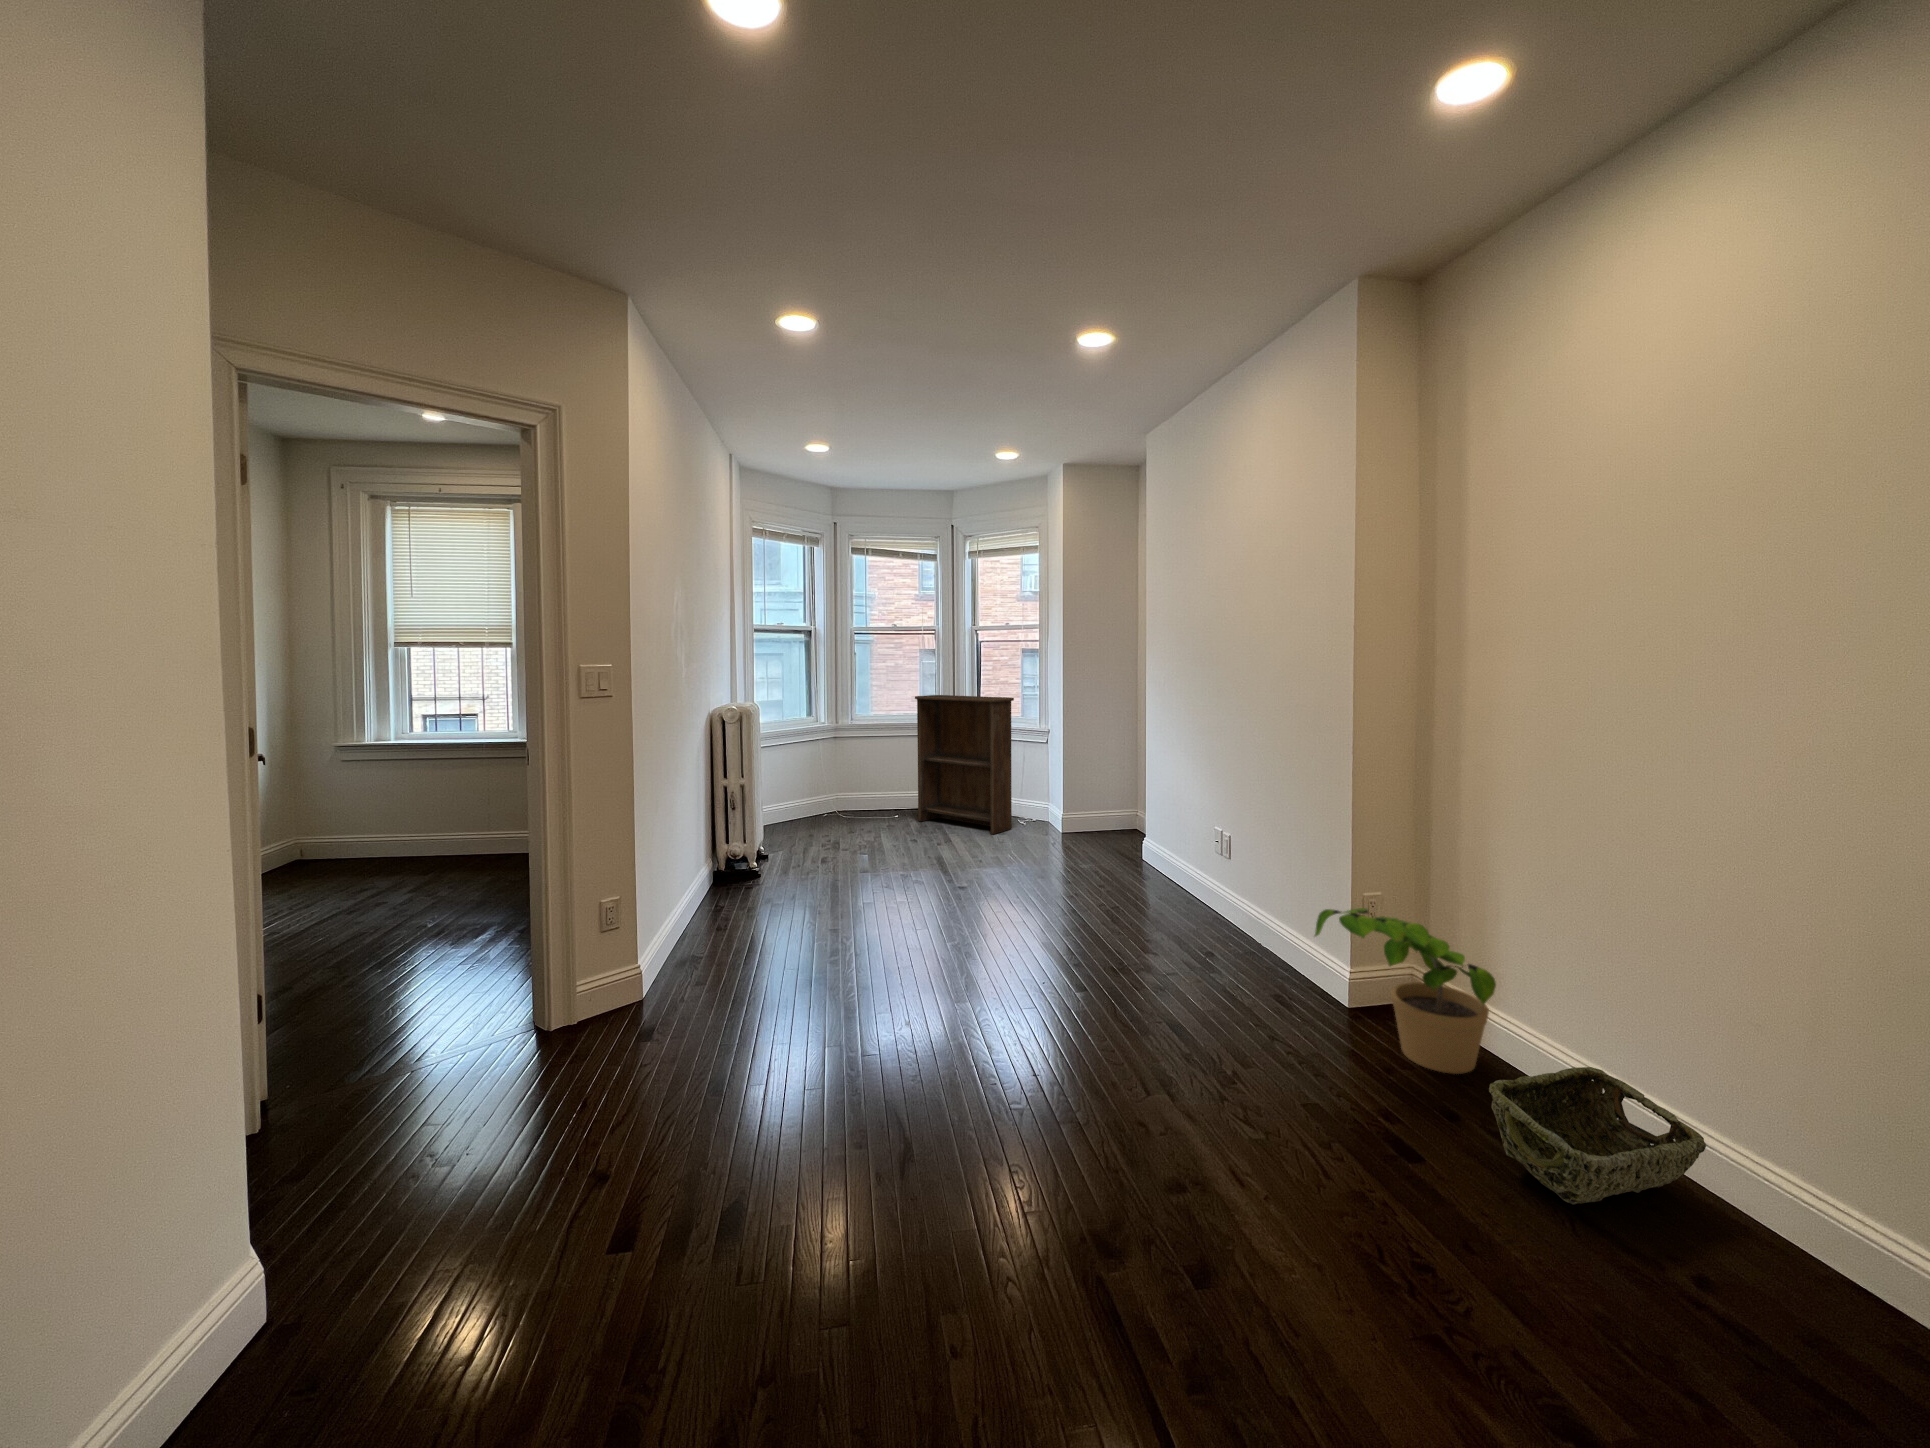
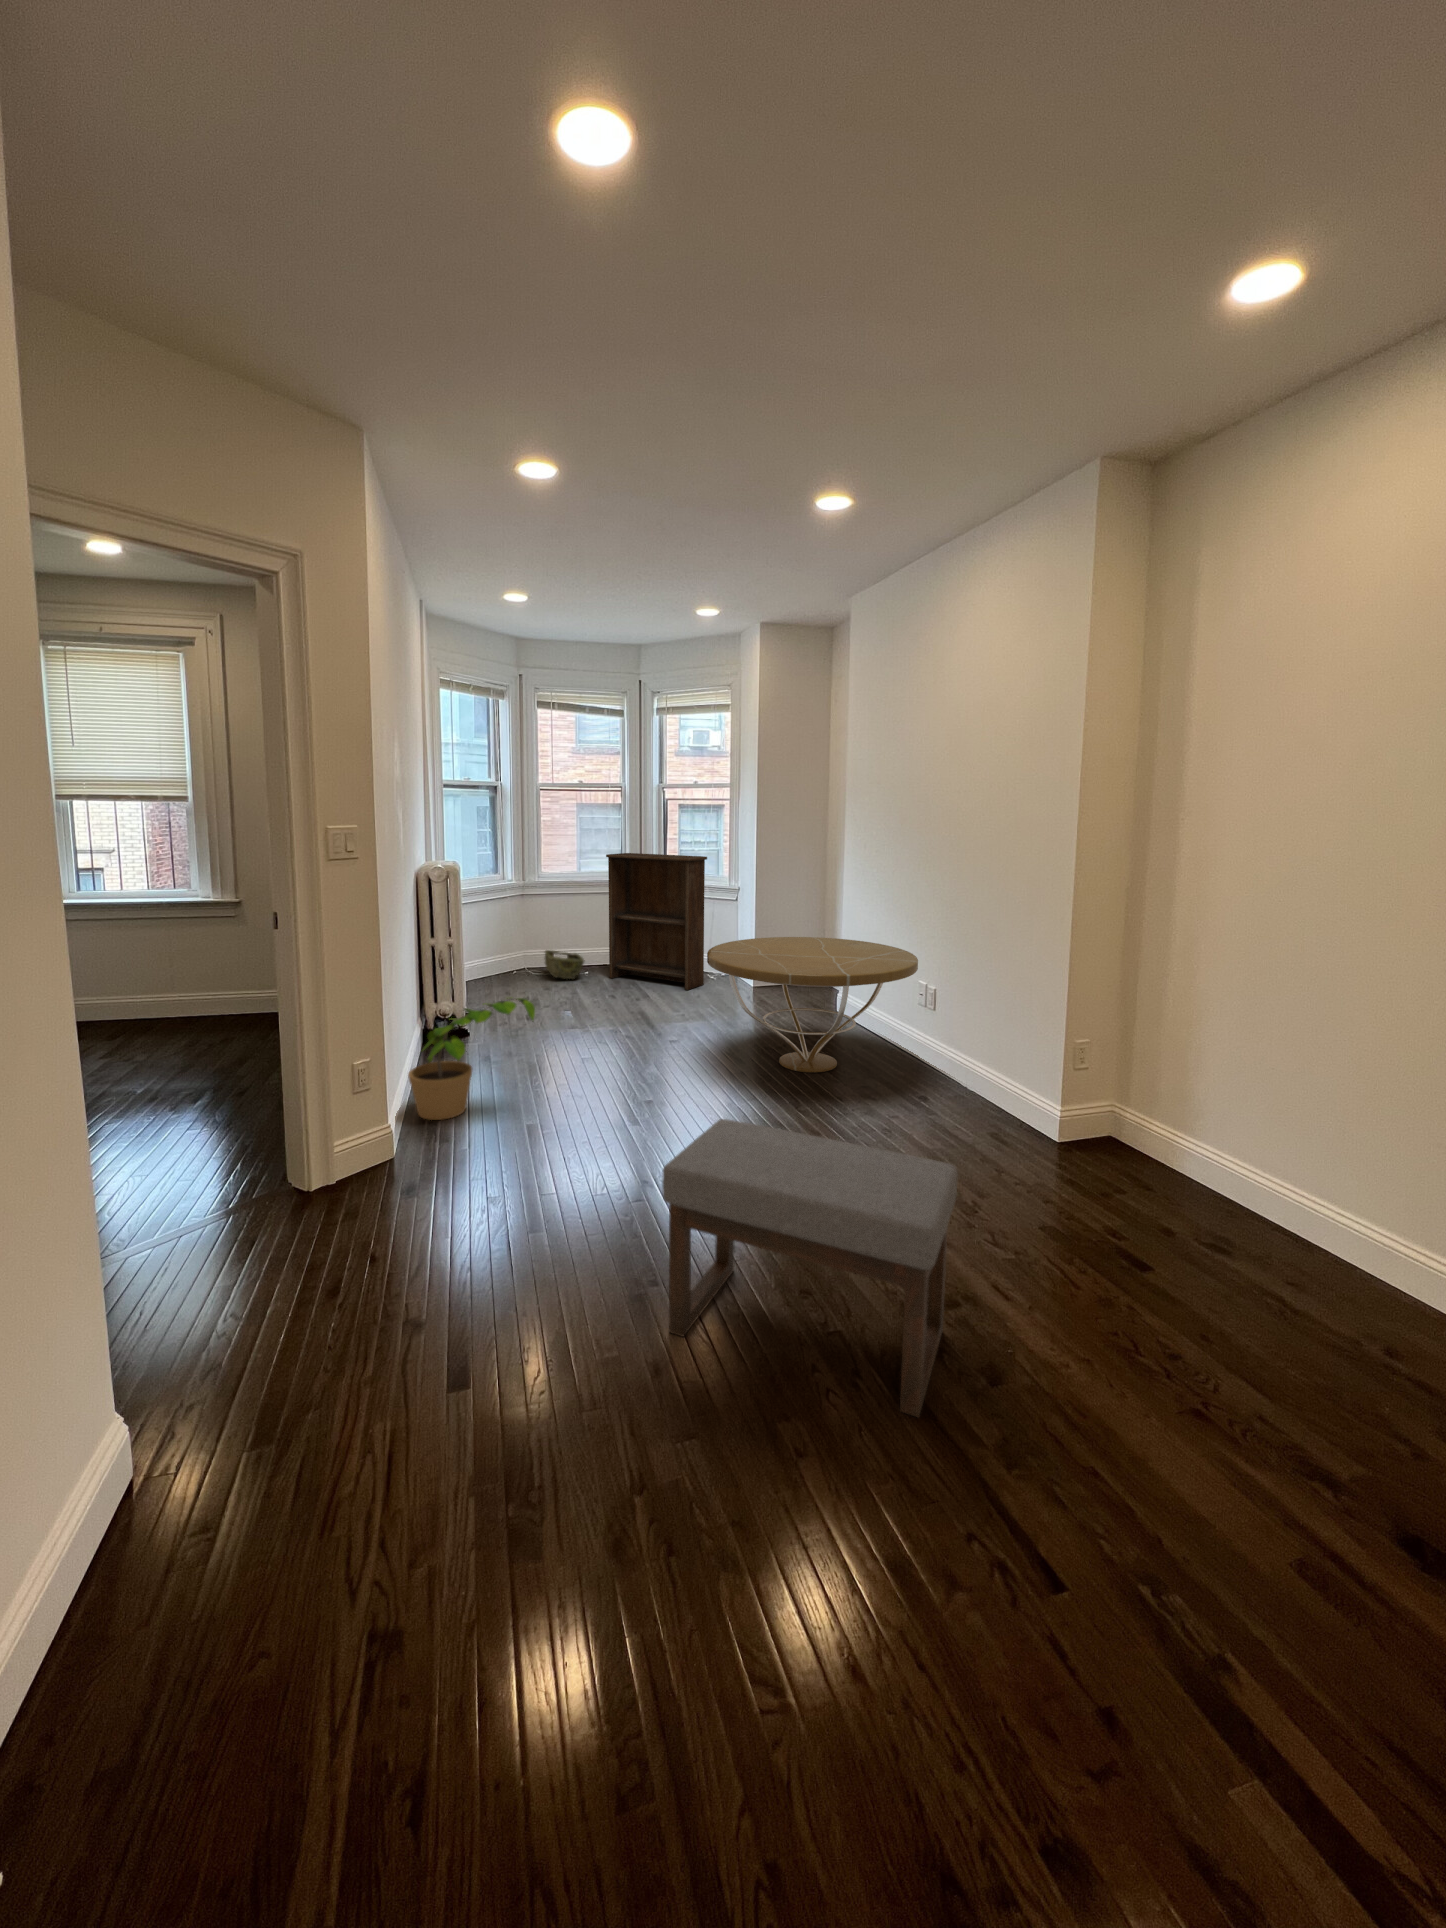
coffee table: none [988,779,1209,923] -> present [707,937,918,1073]
potted plant: present [1315,908,1496,1074] -> present [408,997,535,1120]
ottoman: none [845,969,1169,1332] -> present [662,1119,958,1417]
woven basket: present [1489,1067,1706,1204] -> present [545,950,584,979]

